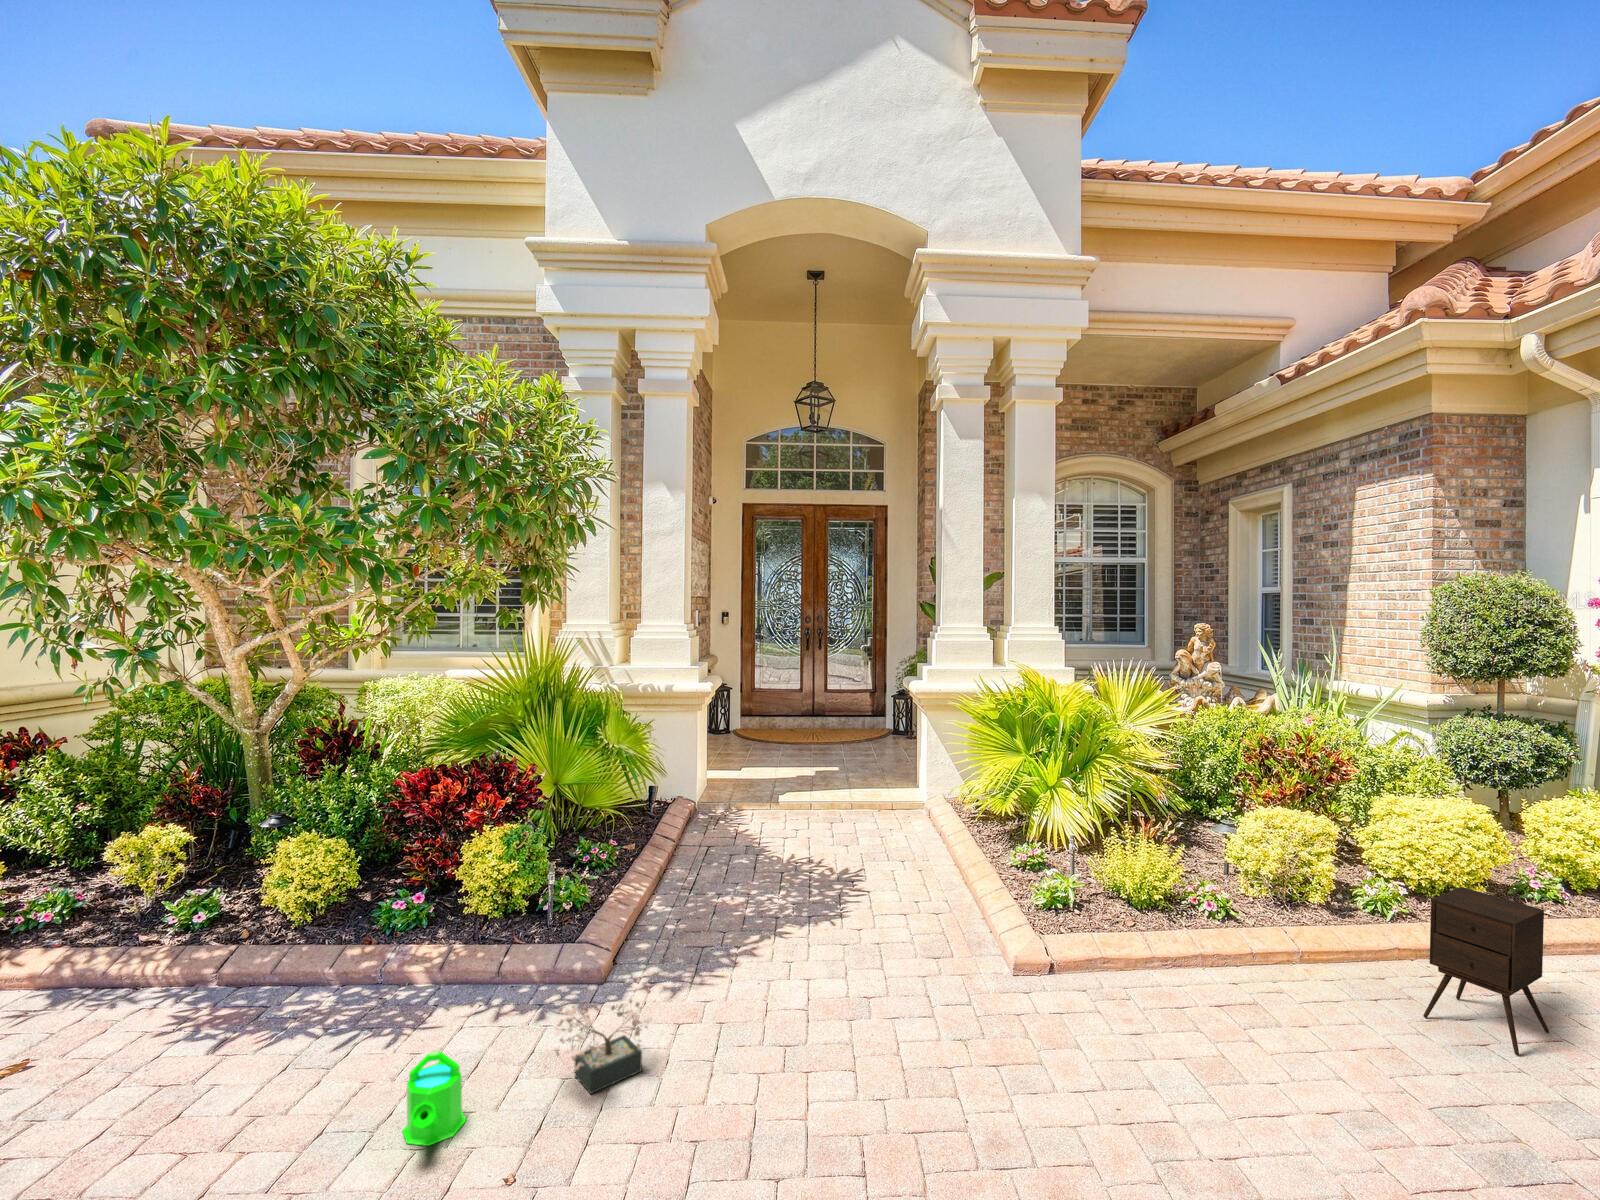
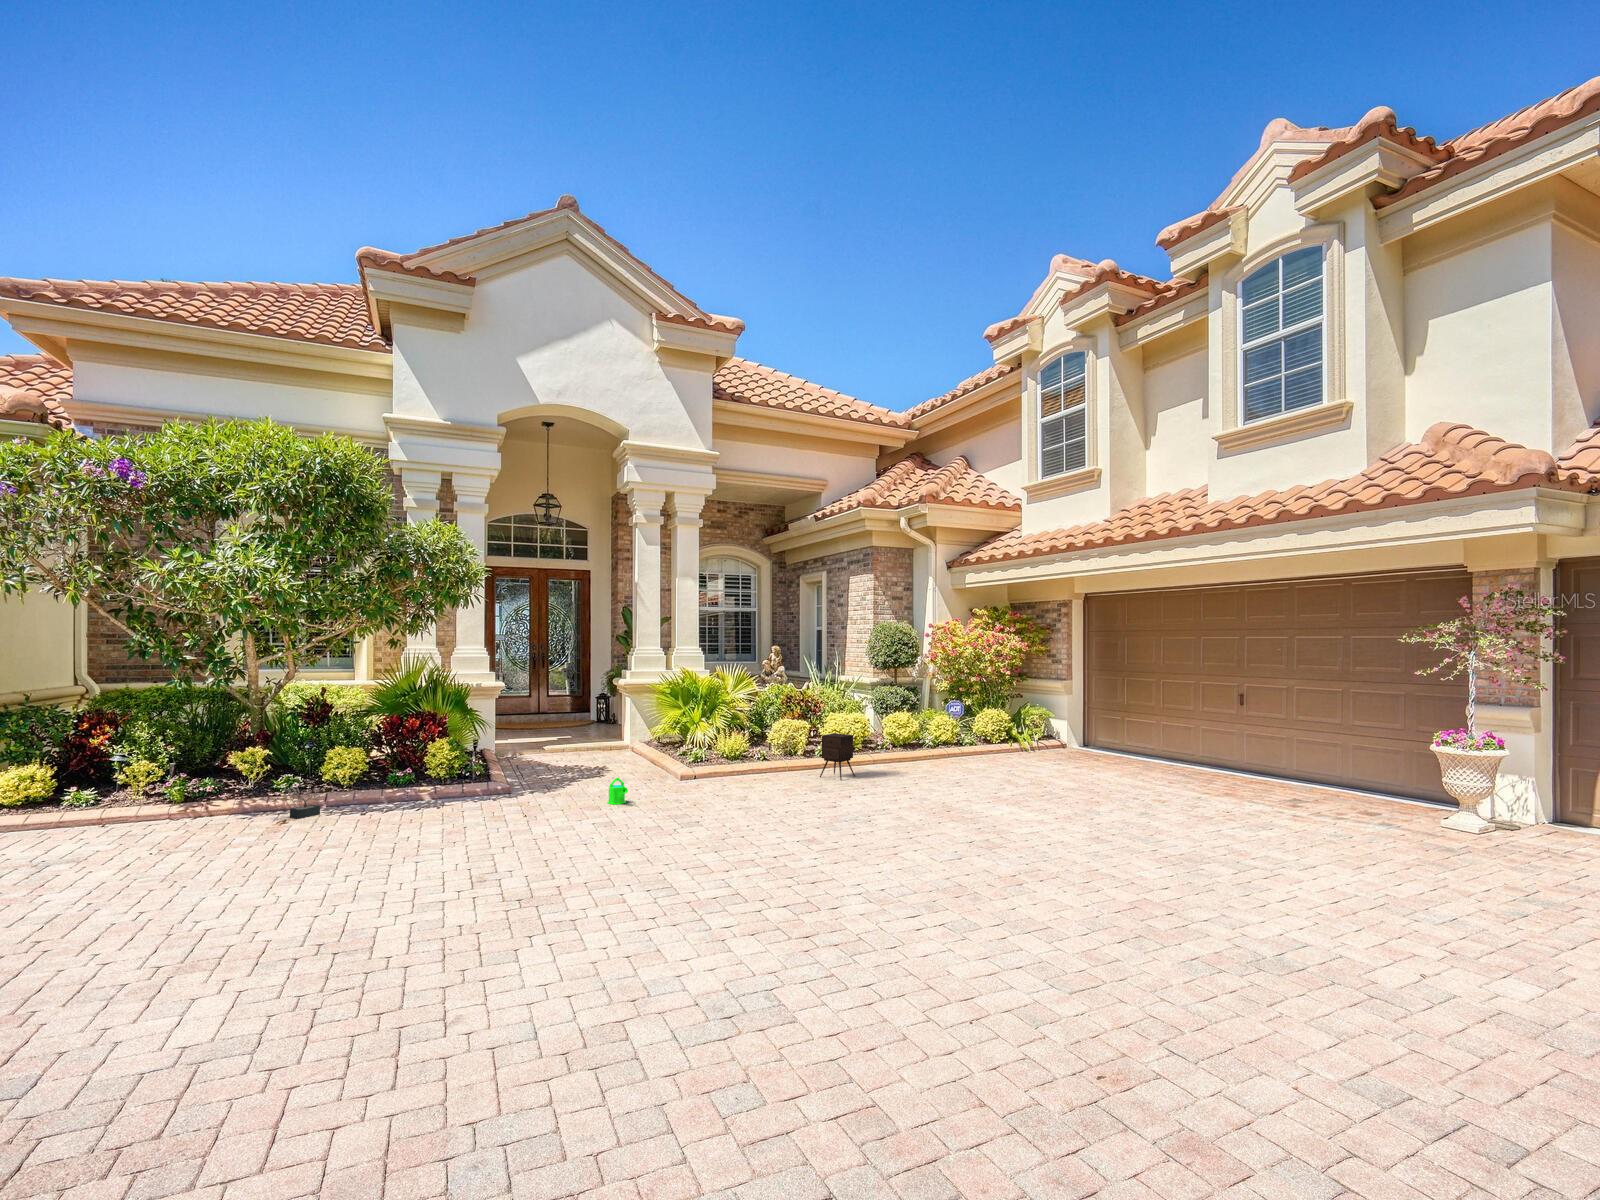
decorative plant: present [554,1000,649,1094] -> present [283,786,323,818]
watering can: present [403,1051,466,1146] -> present [607,778,628,804]

